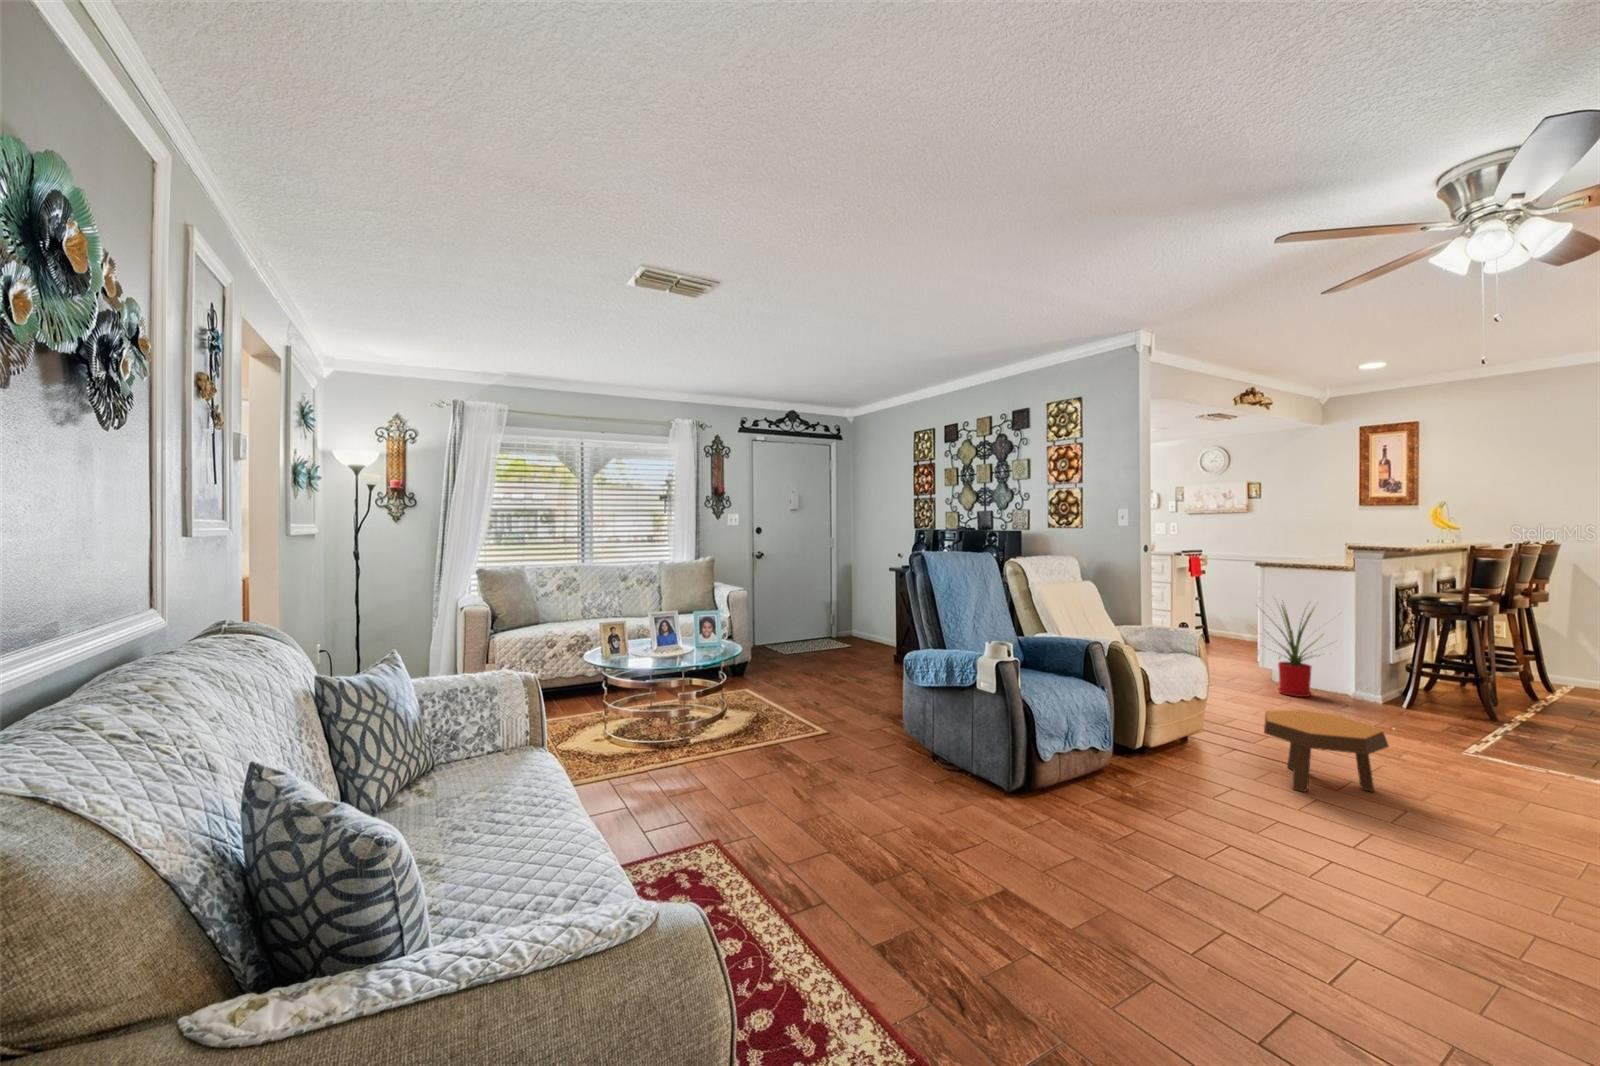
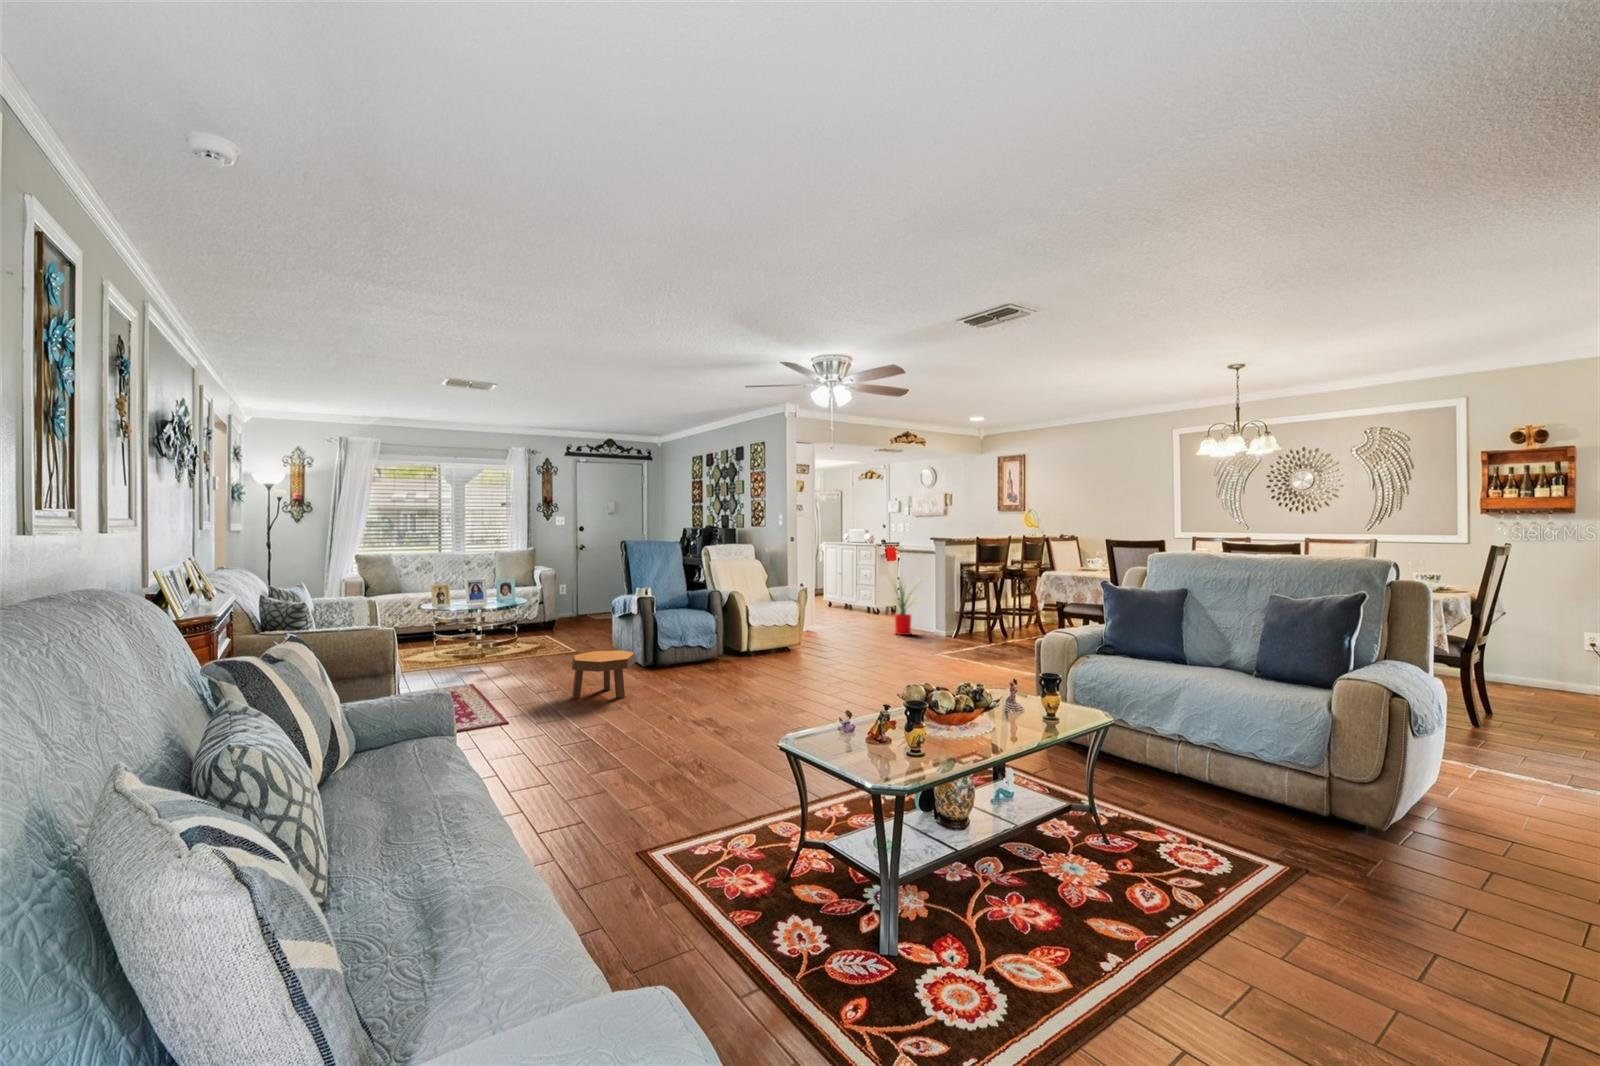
footstool: present [1264,710,1389,792] -> present [572,650,636,699]

